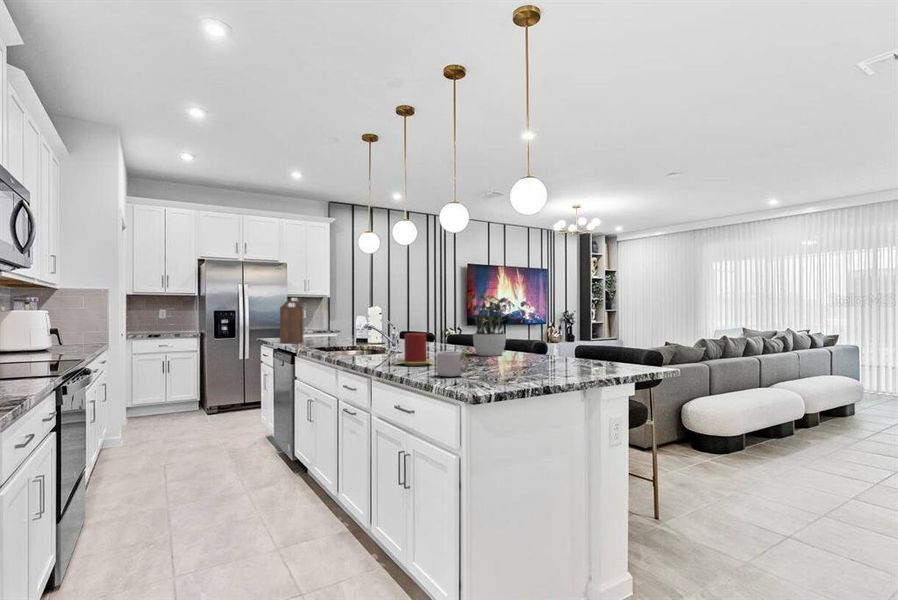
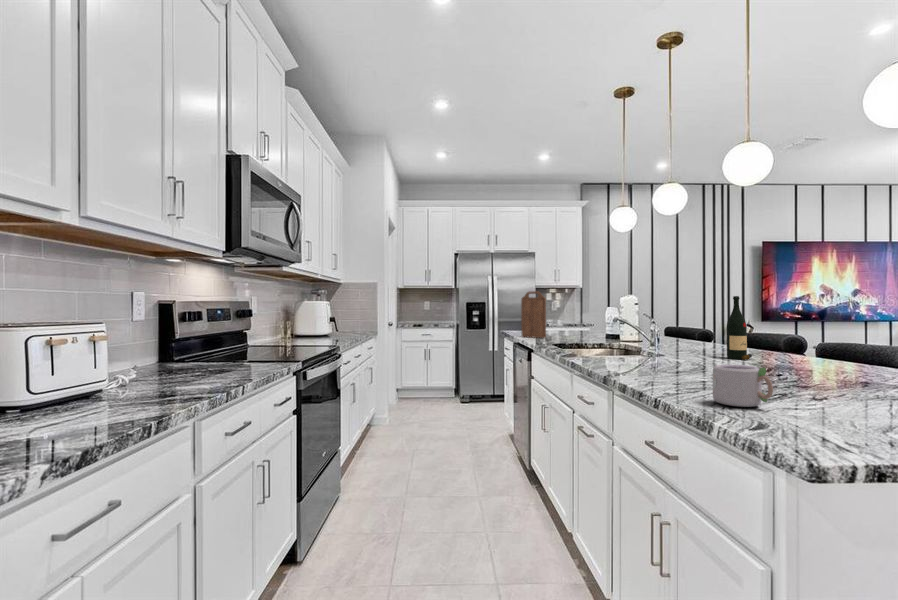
potted plant: present [466,291,508,356] -> none [761,271,845,370]
wine bottle: none [444,307,462,352] -> present [727,296,752,360]
candle: present [398,333,433,366] -> none [652,333,709,380]

